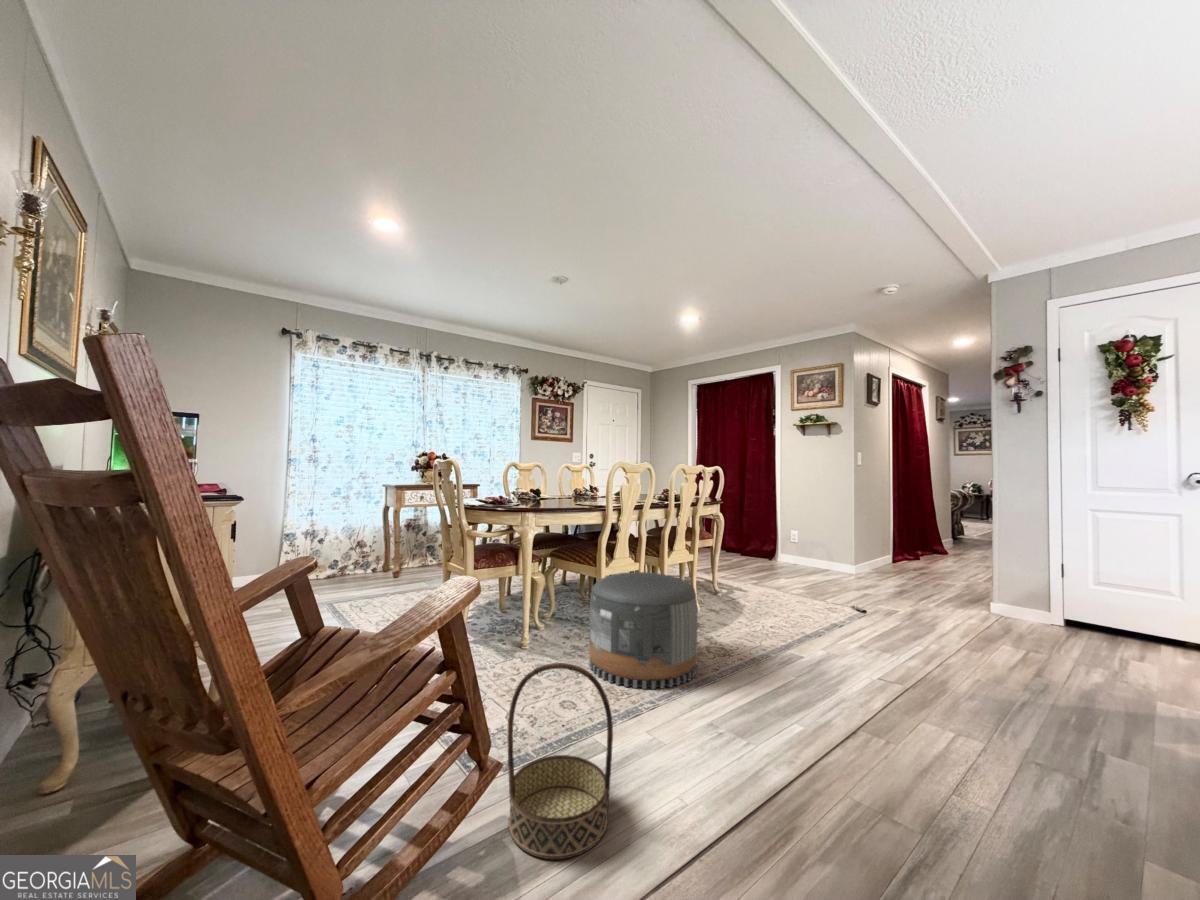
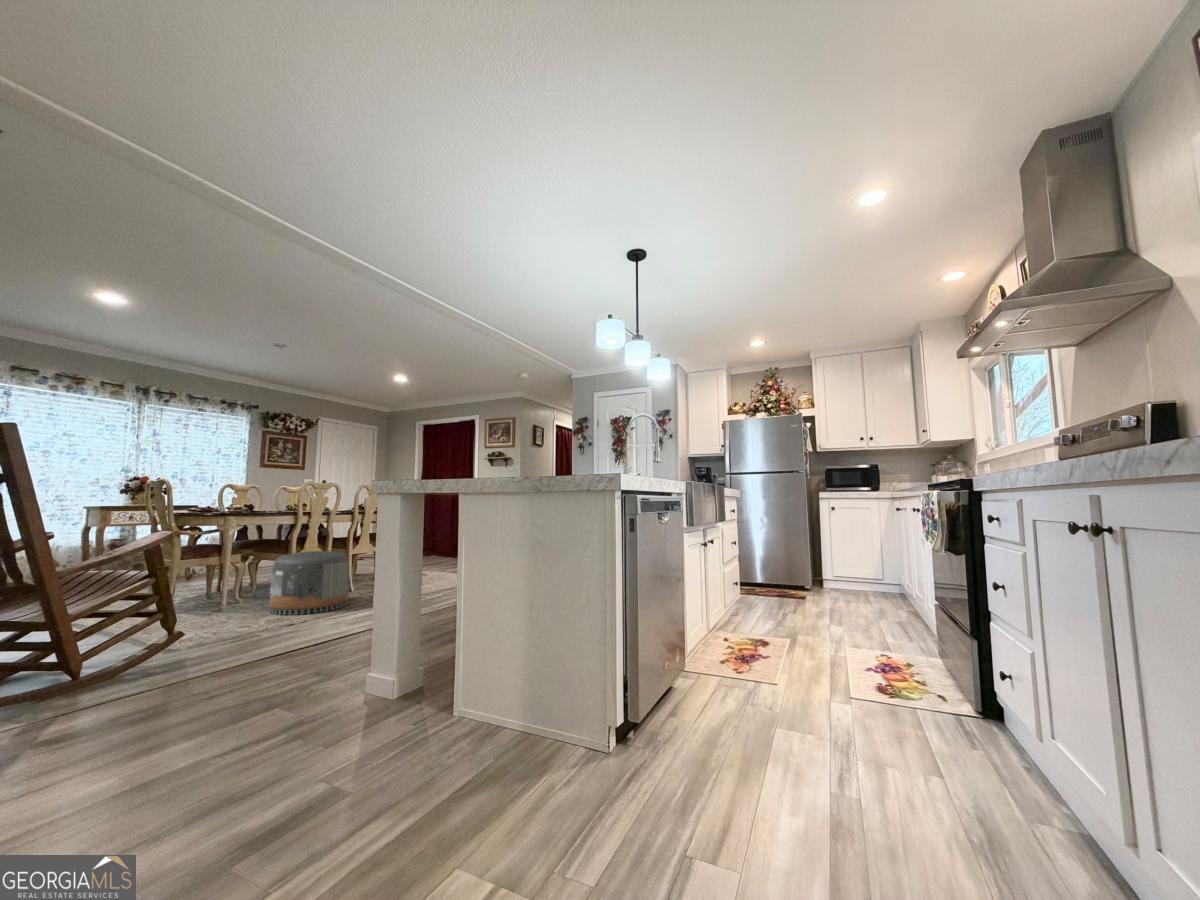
basket: present [507,663,613,859] -> none [185,573,251,657]

